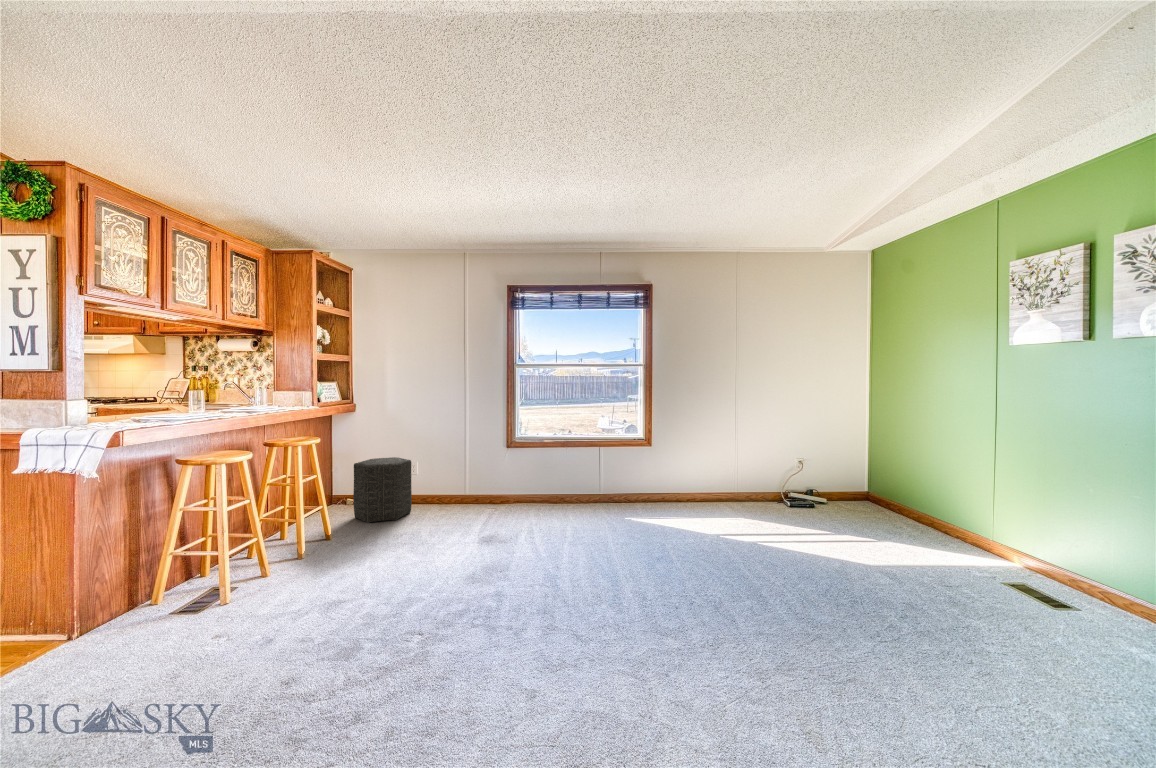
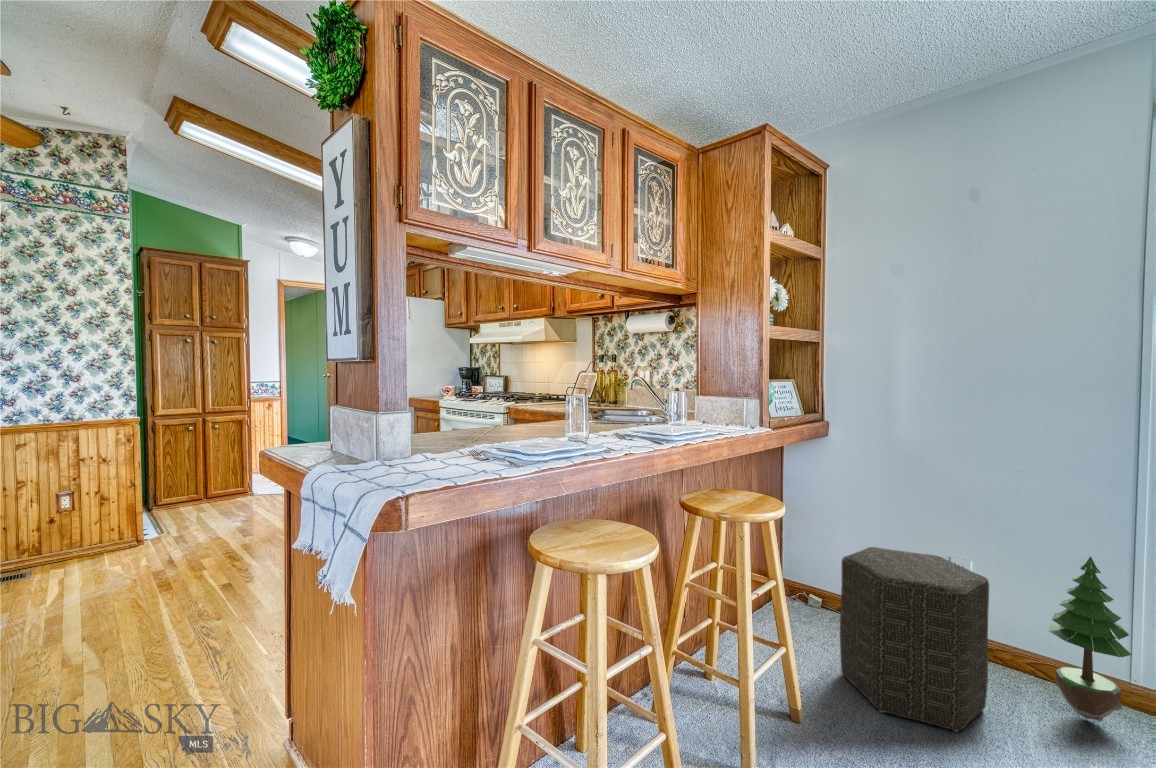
potted tree: none [433,446,456,506] -> present [1048,556,1131,721]

